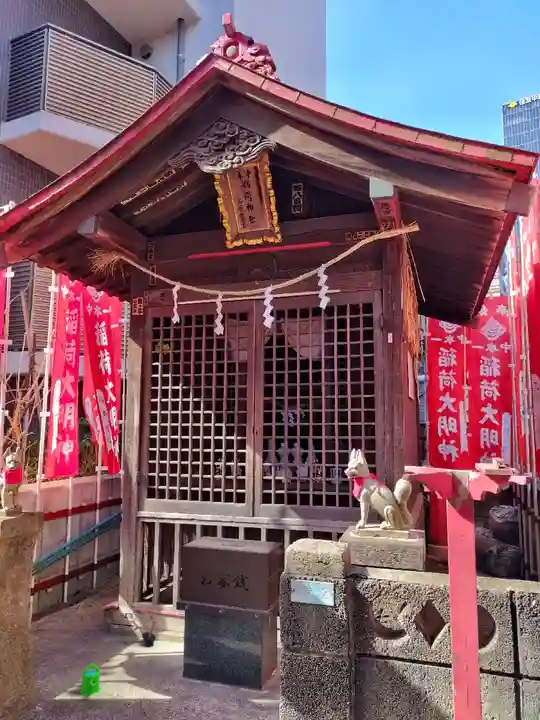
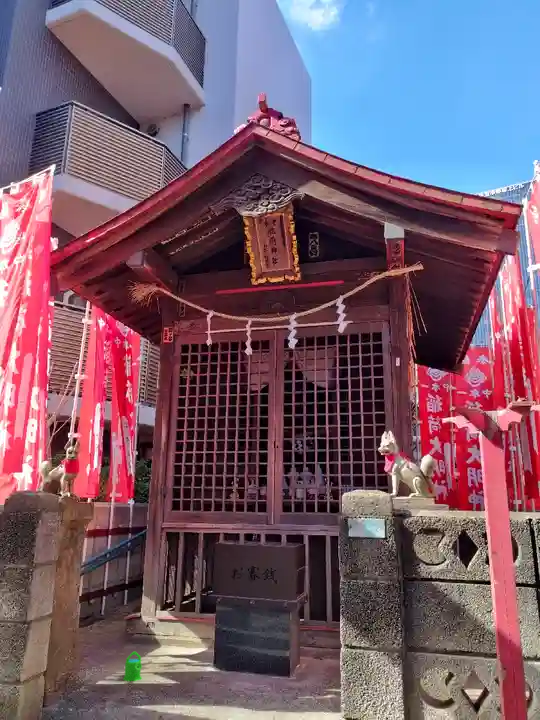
potted plant: present [131,606,162,647] -> none [154,611,190,652]

